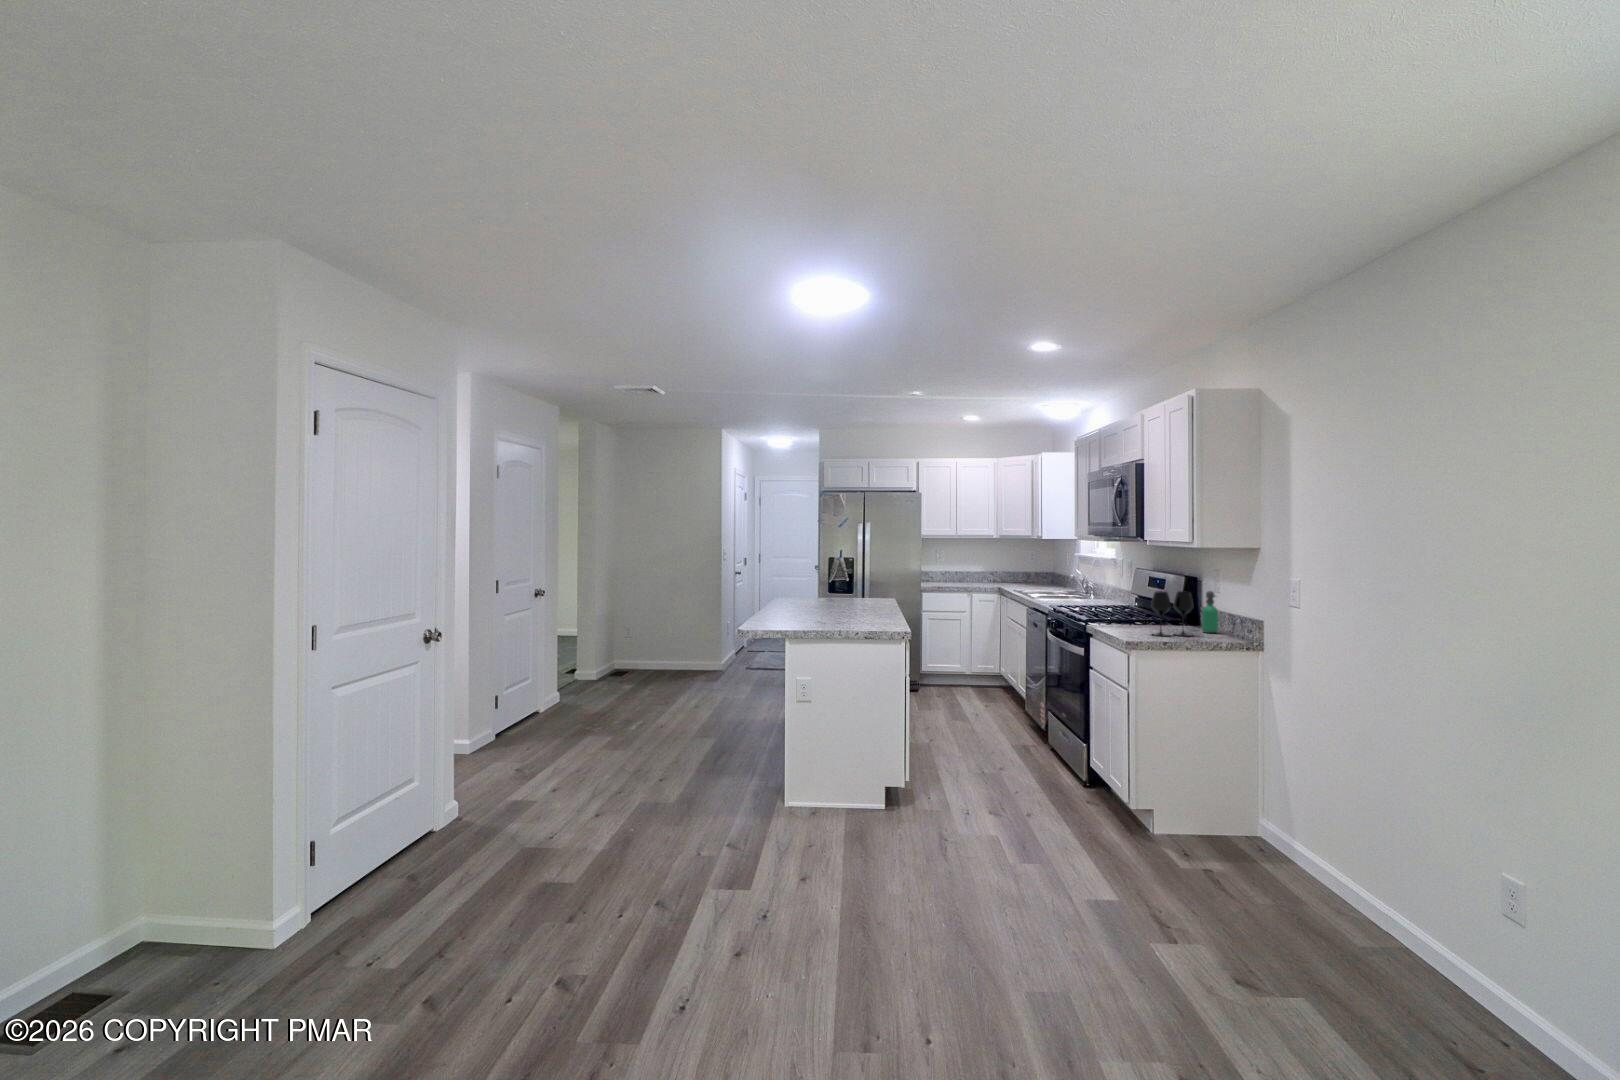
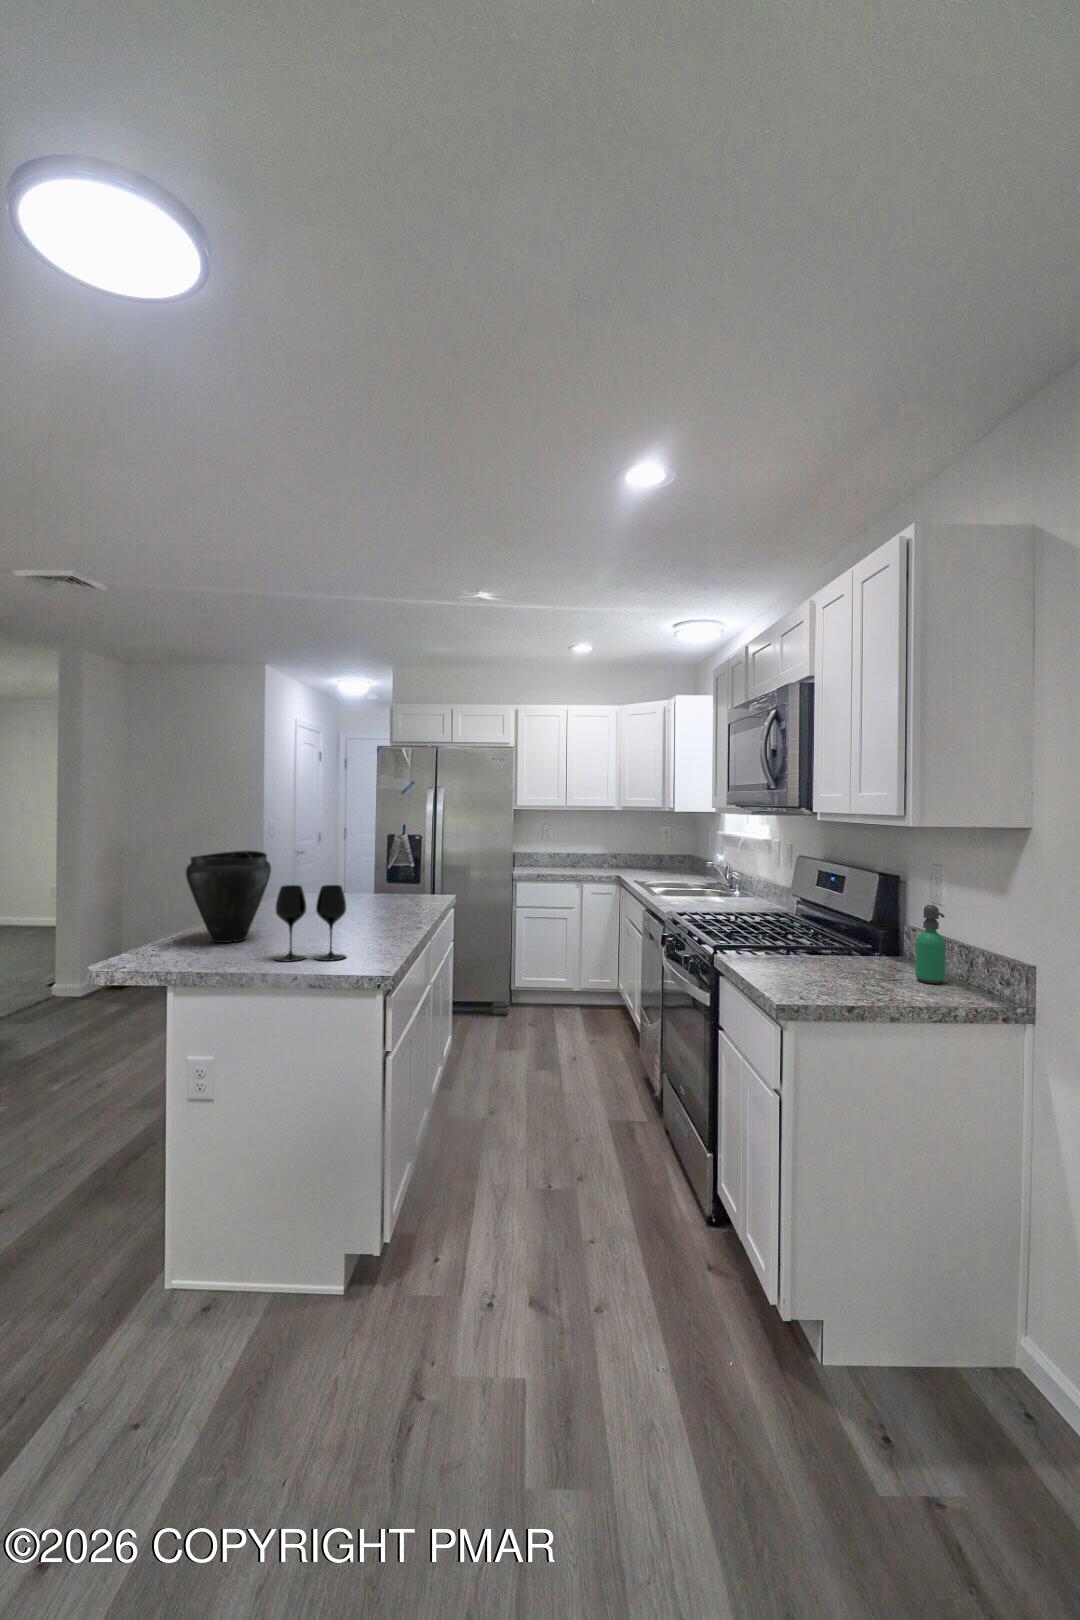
vase: none [780,565,824,617] -> present [186,850,271,943]
wine glass: present [1151,591,1193,636] -> present [275,885,346,961]

